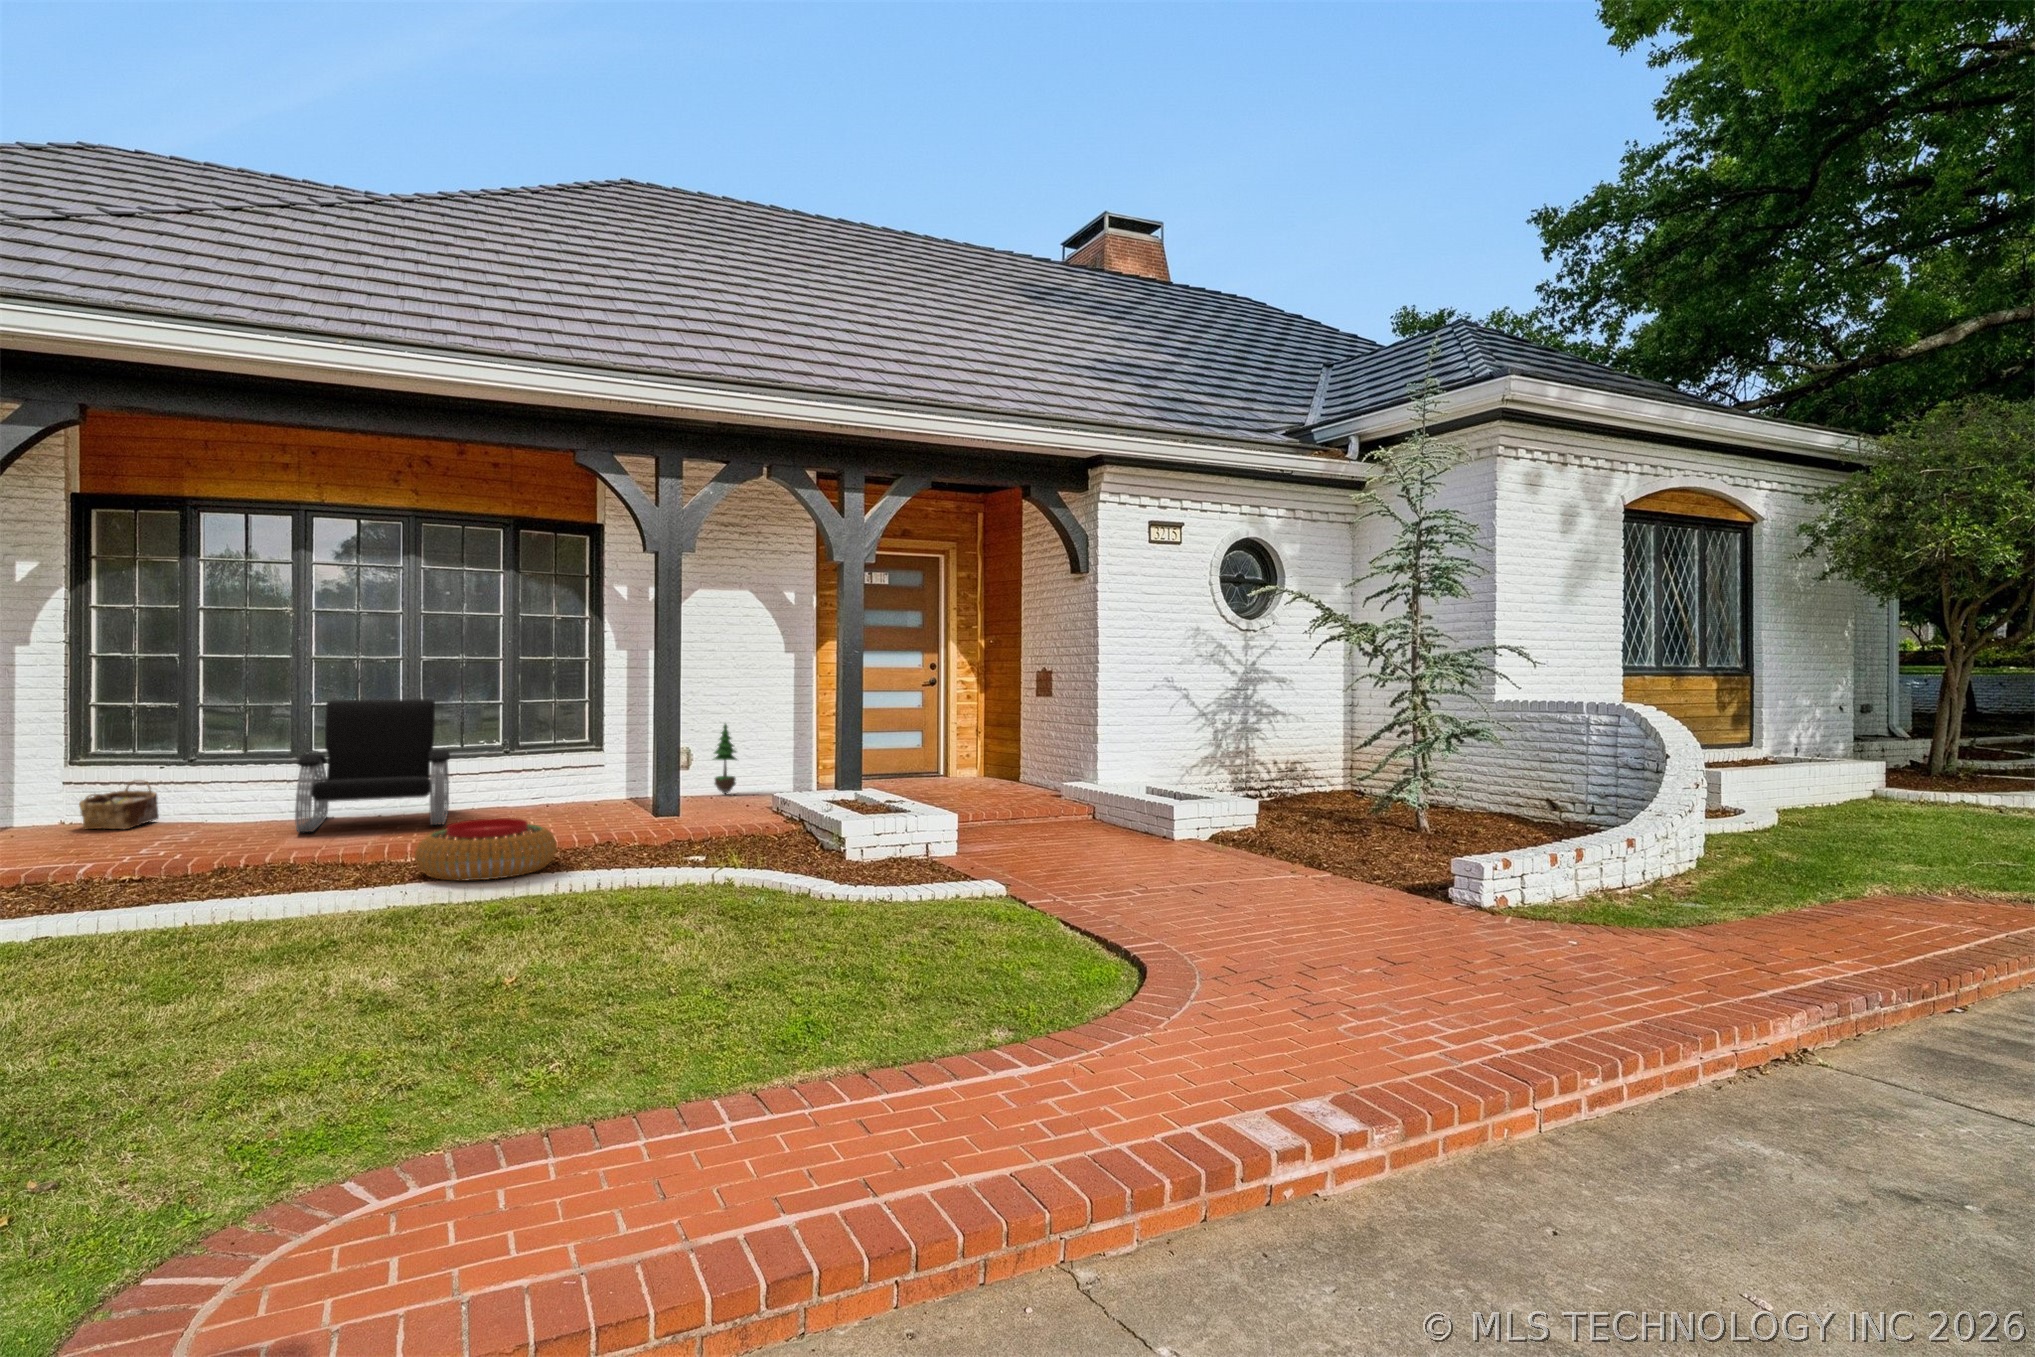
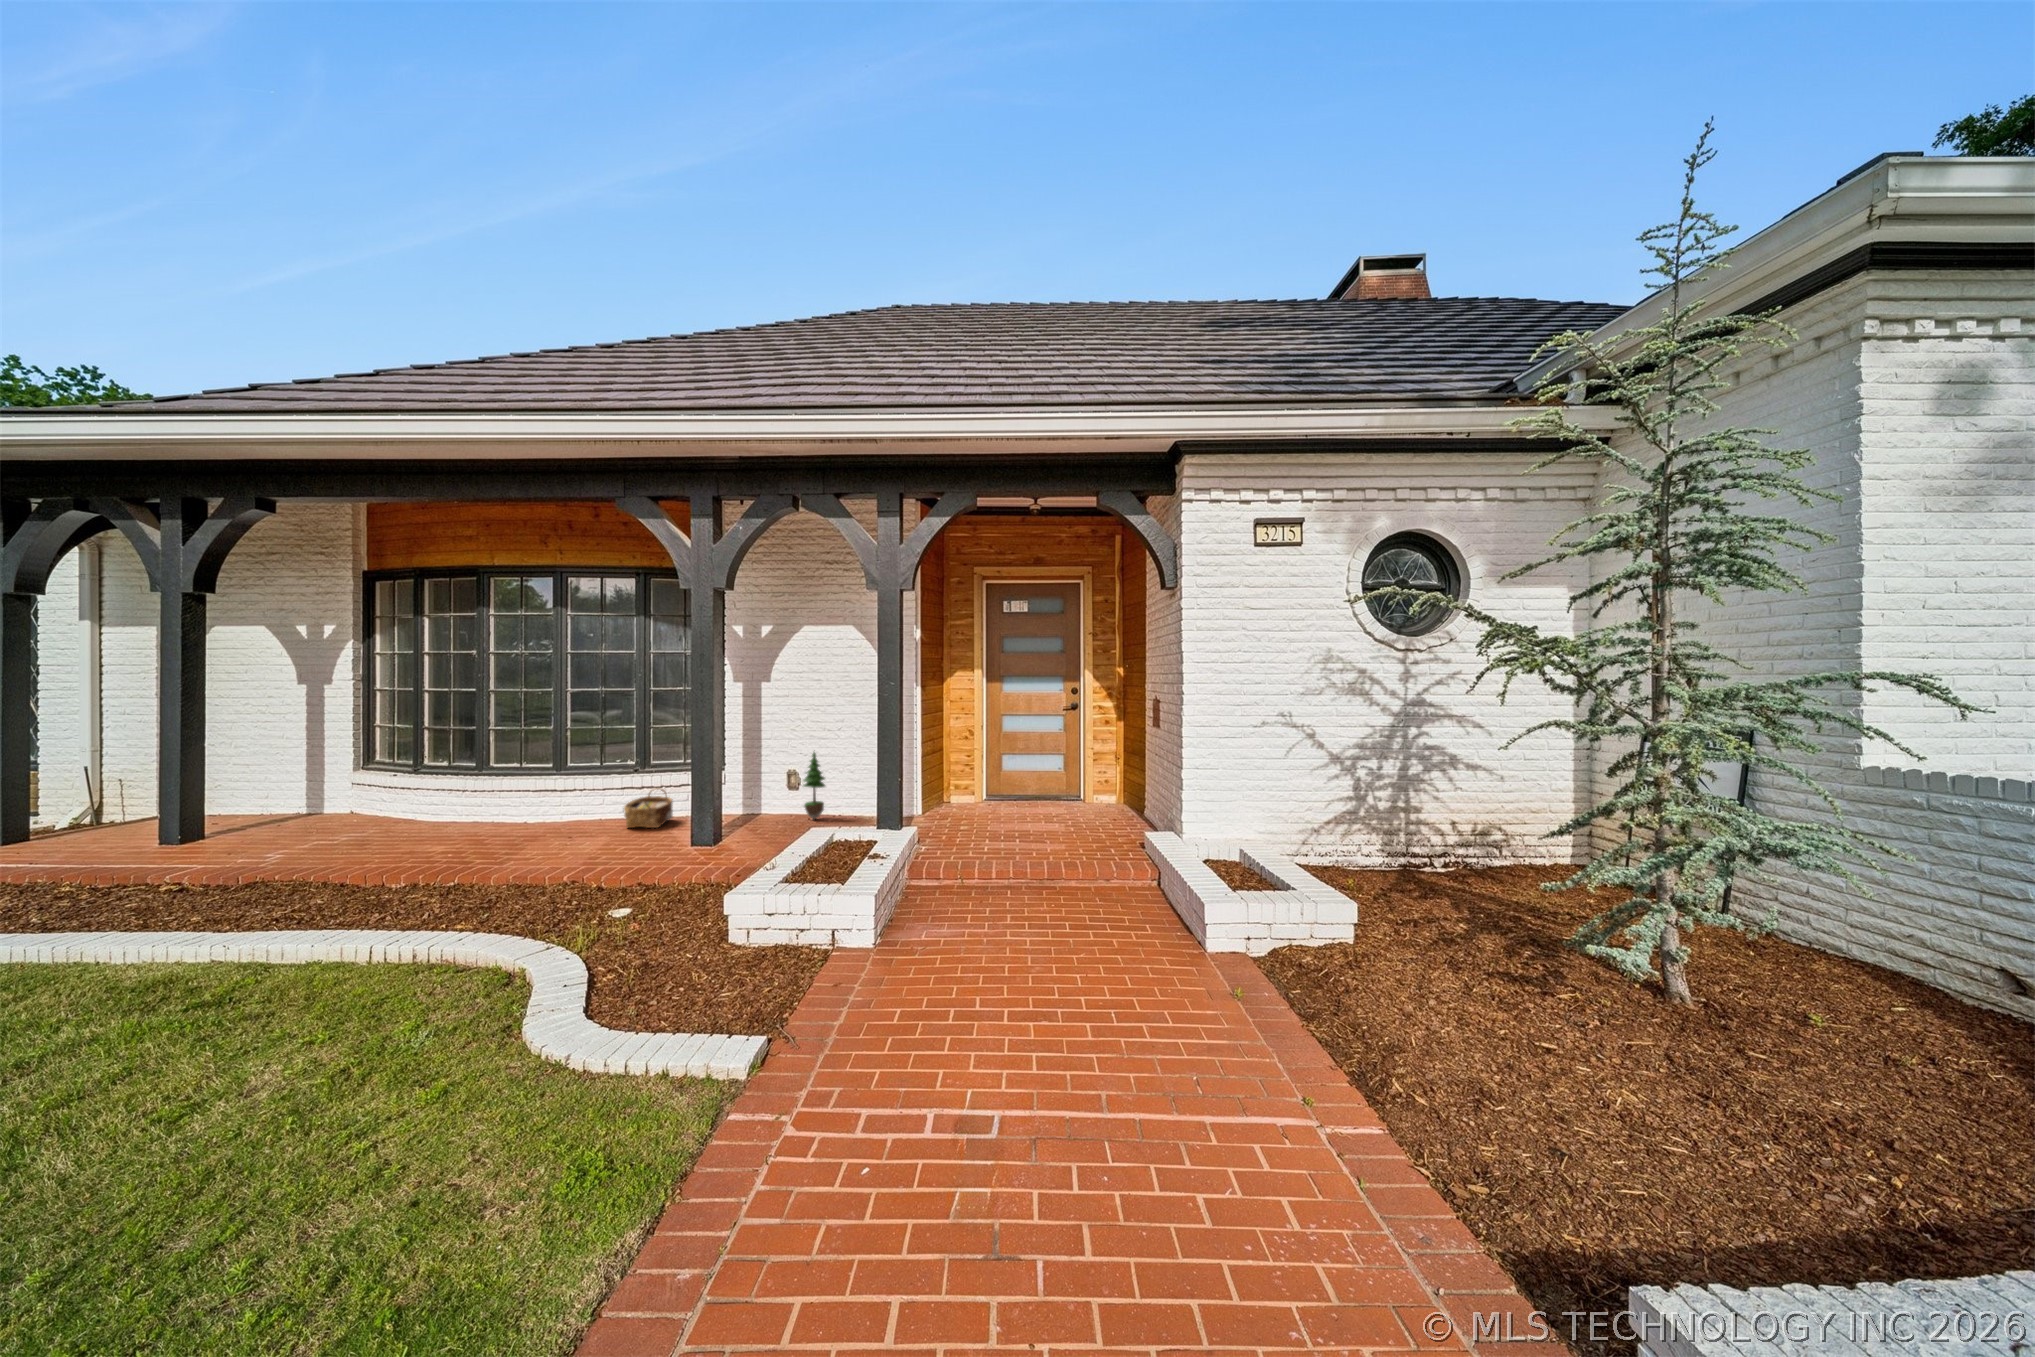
armchair: present [295,699,450,833] -> none [406,727,575,840]
woven basket: present [79,780,159,829] -> present [624,789,673,828]
pouf: present [415,818,557,881] -> none [295,856,462,928]

